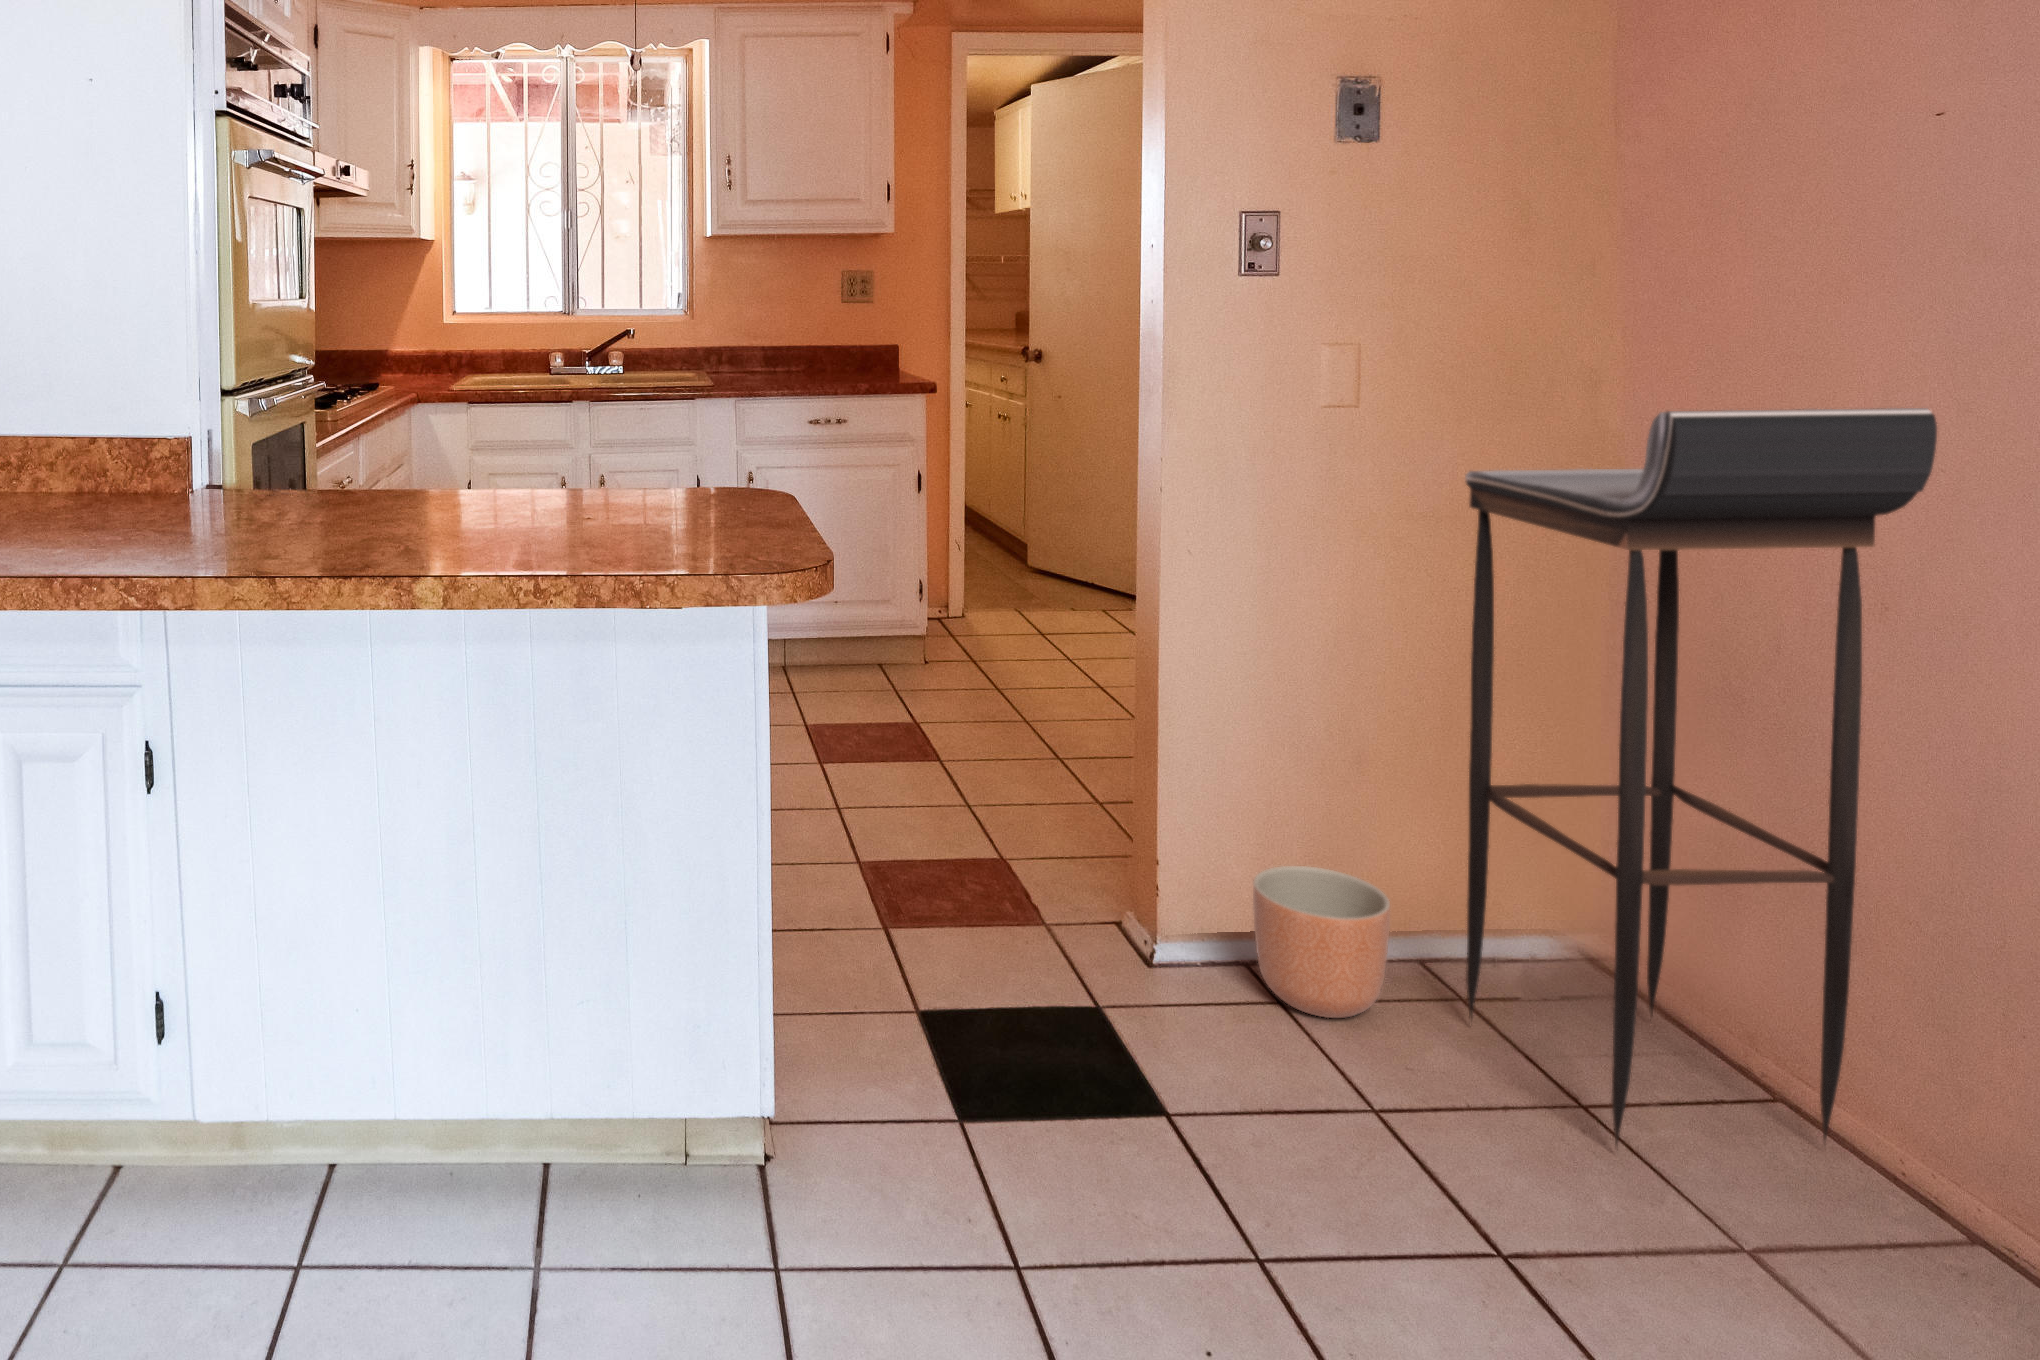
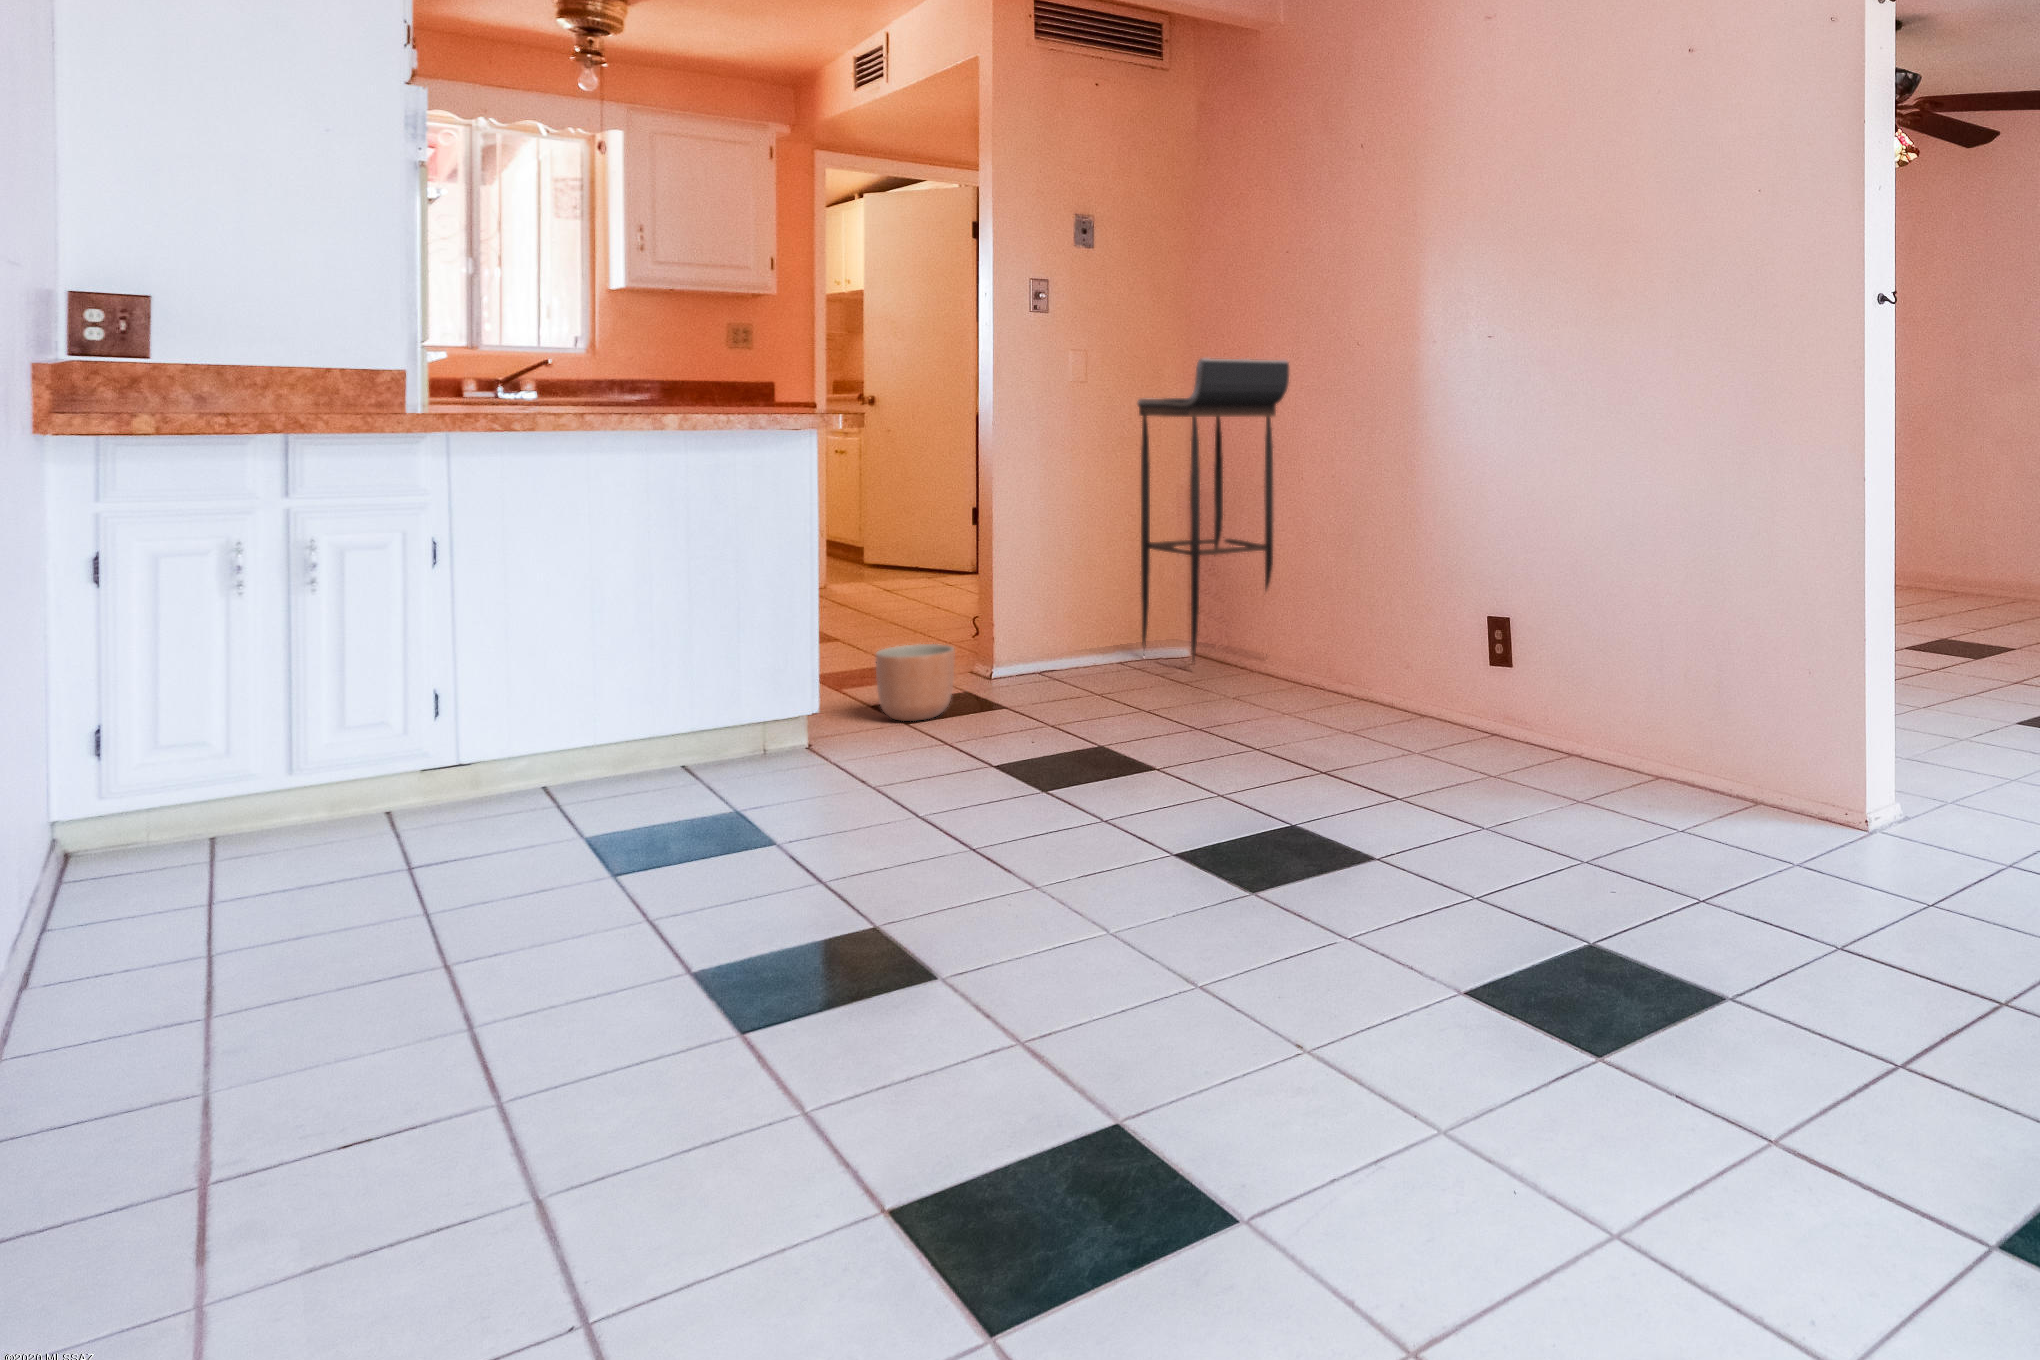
planter: present [1253,866,1390,1018] -> present [876,644,955,721]

